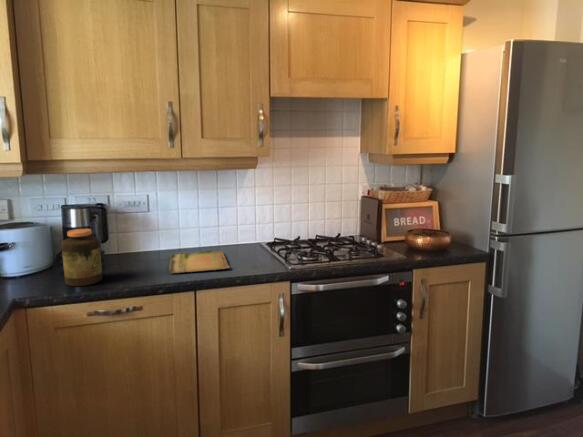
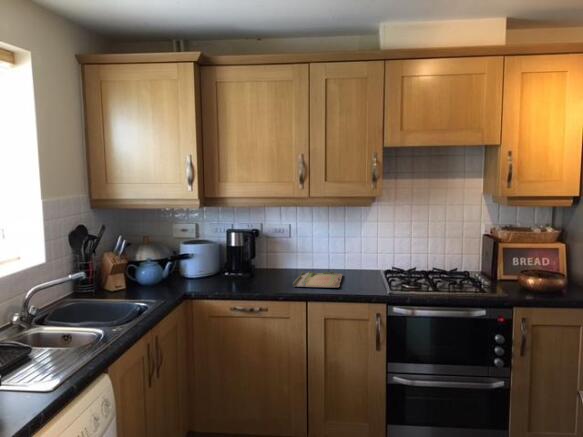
jar: present [61,229,102,286] -> none [220,247,246,288]

